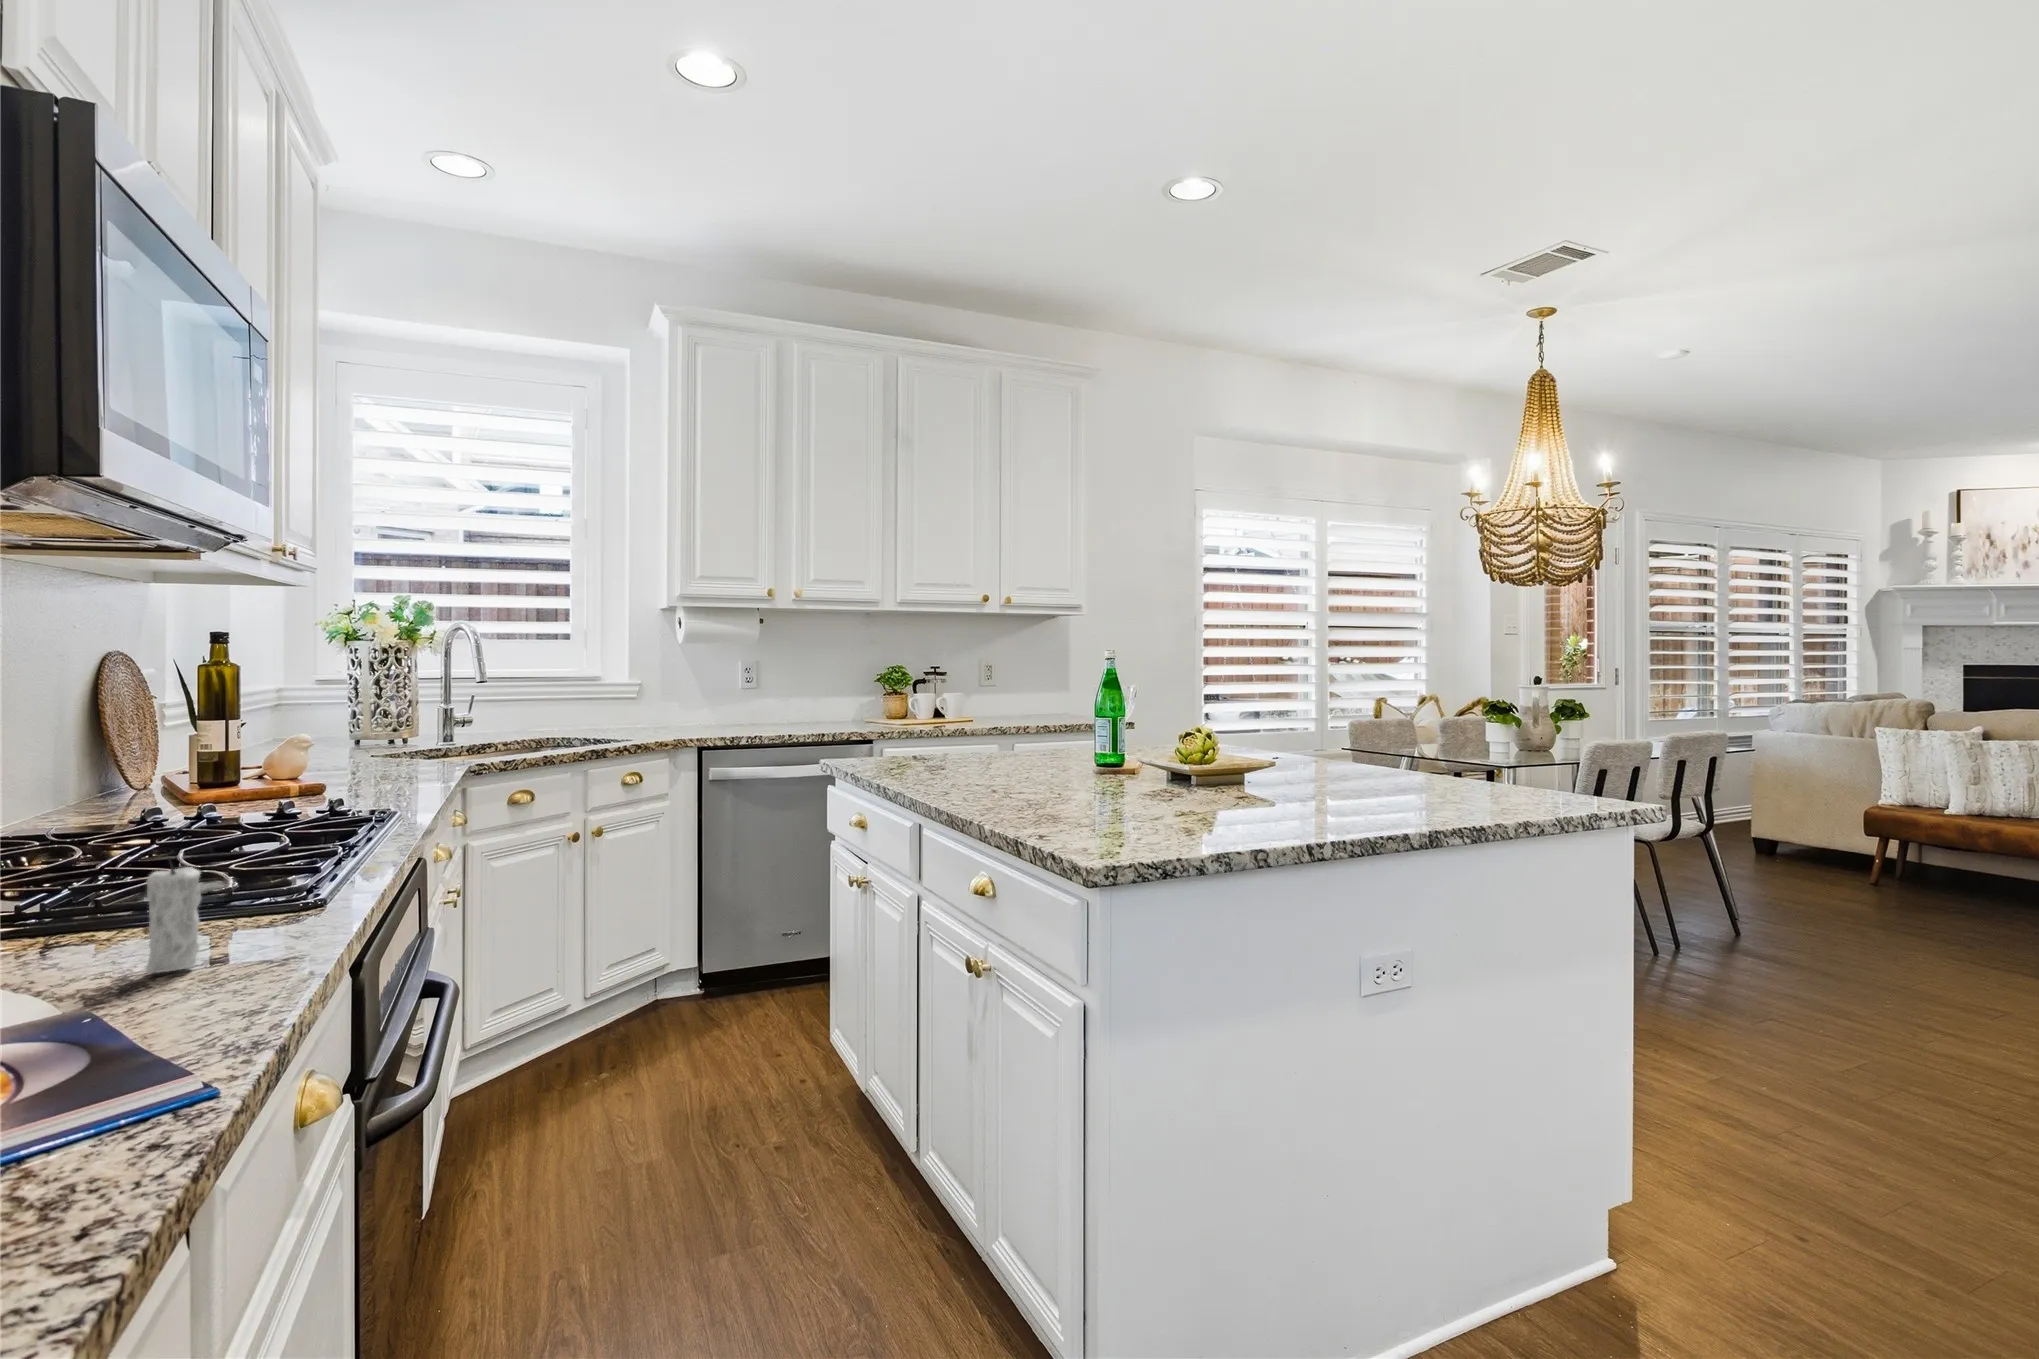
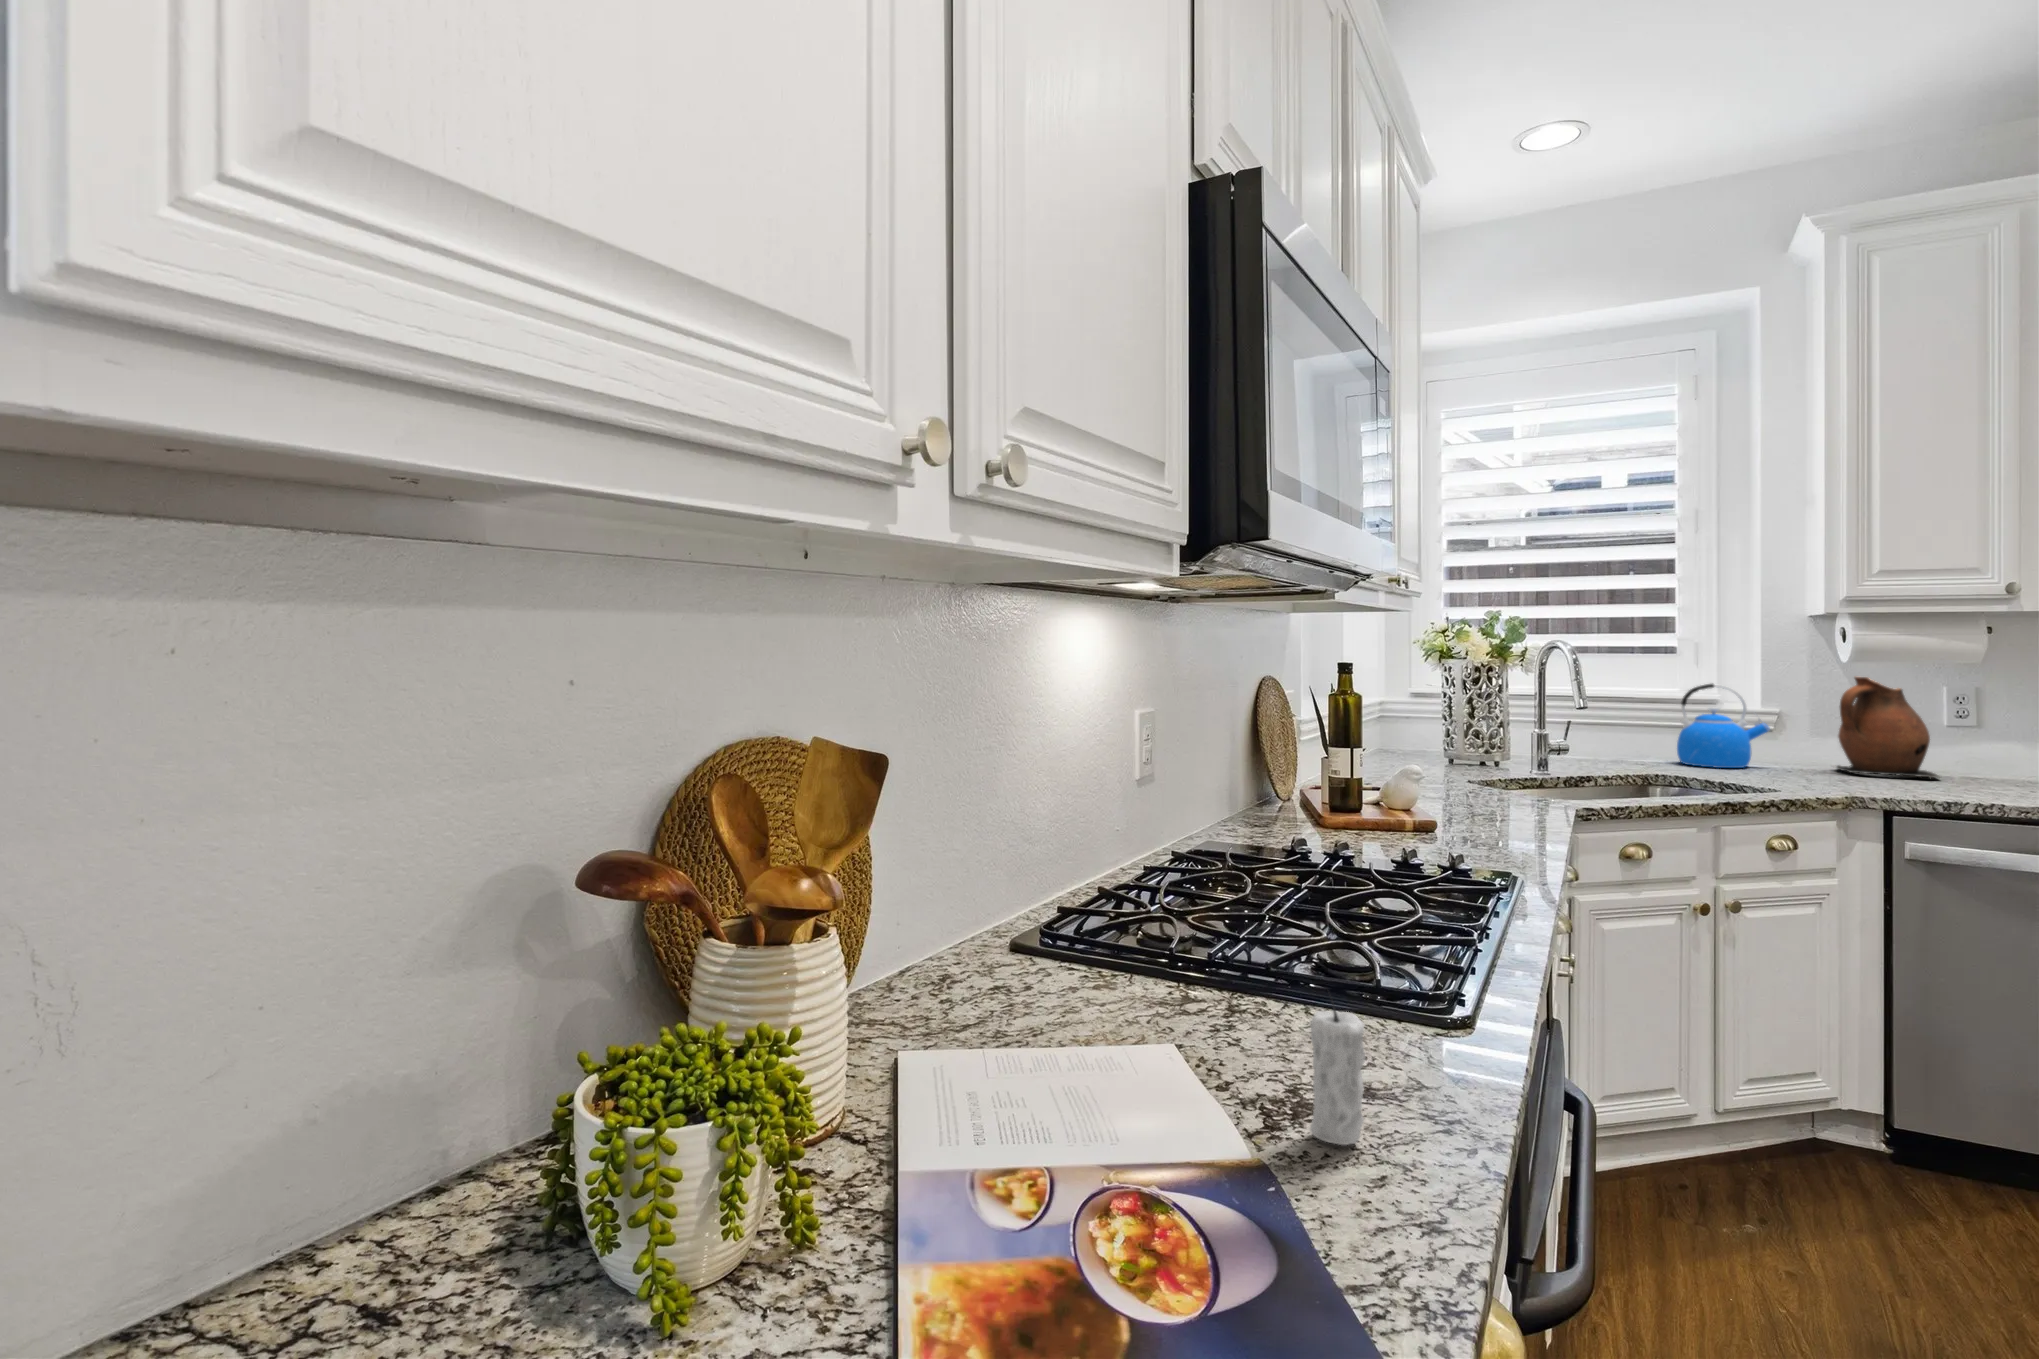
ceramic pitcher: none [674,654,738,726] -> present [1837,677,1939,779]
kettle: none [567,662,634,731] -> present [1677,684,1770,768]

